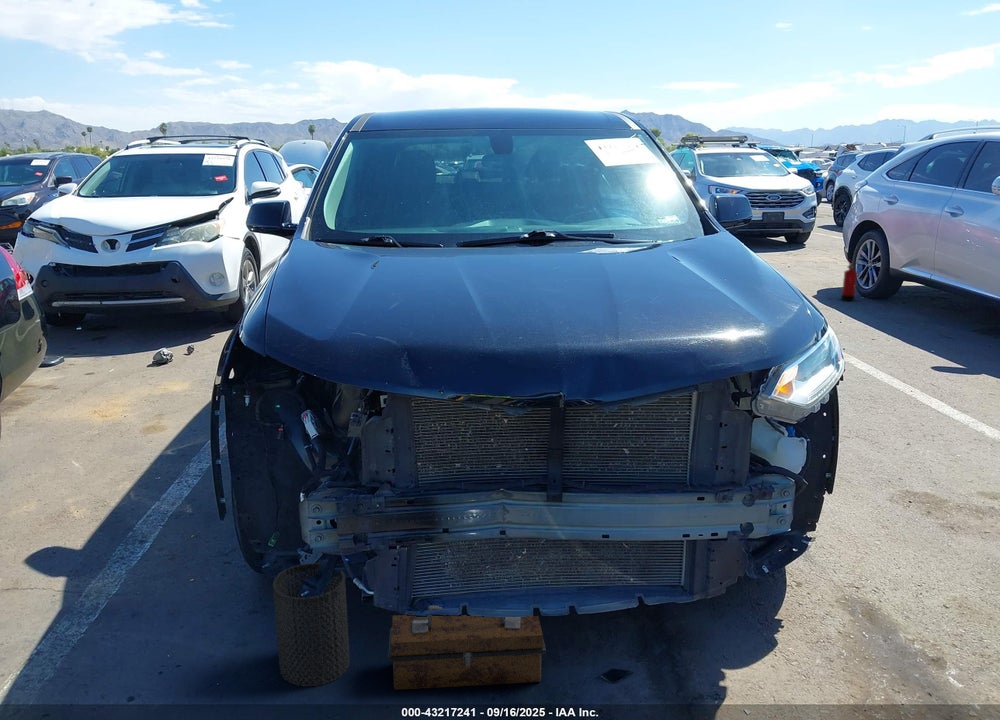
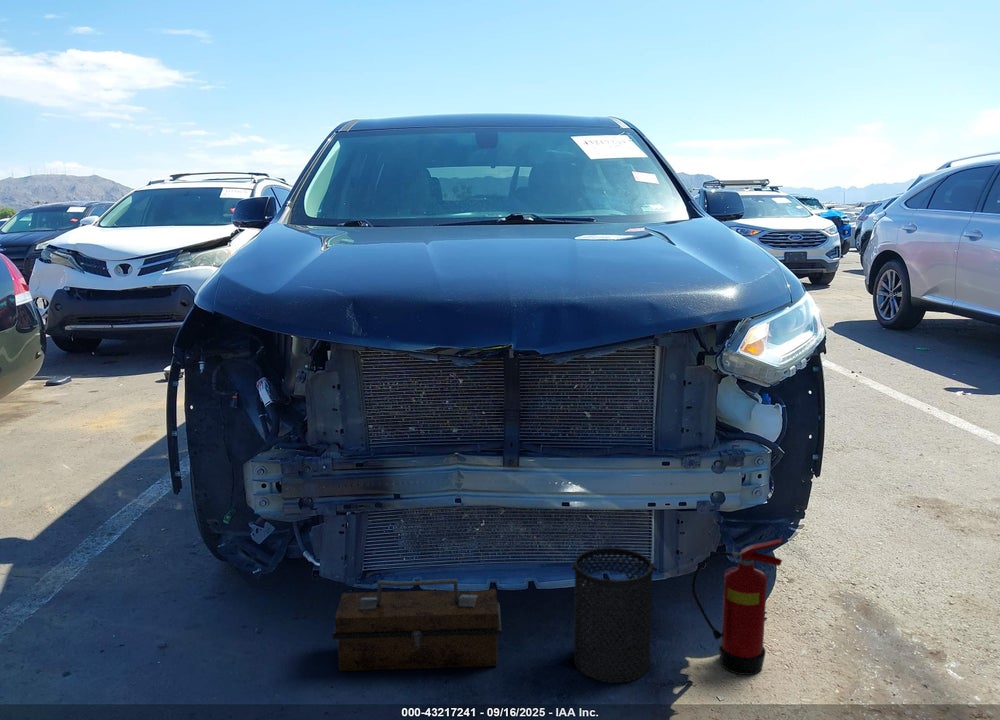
fire extinguisher: present [841,261,857,301] -> present [692,539,783,675]
trash can: present [273,563,350,687] -> present [572,548,655,683]

